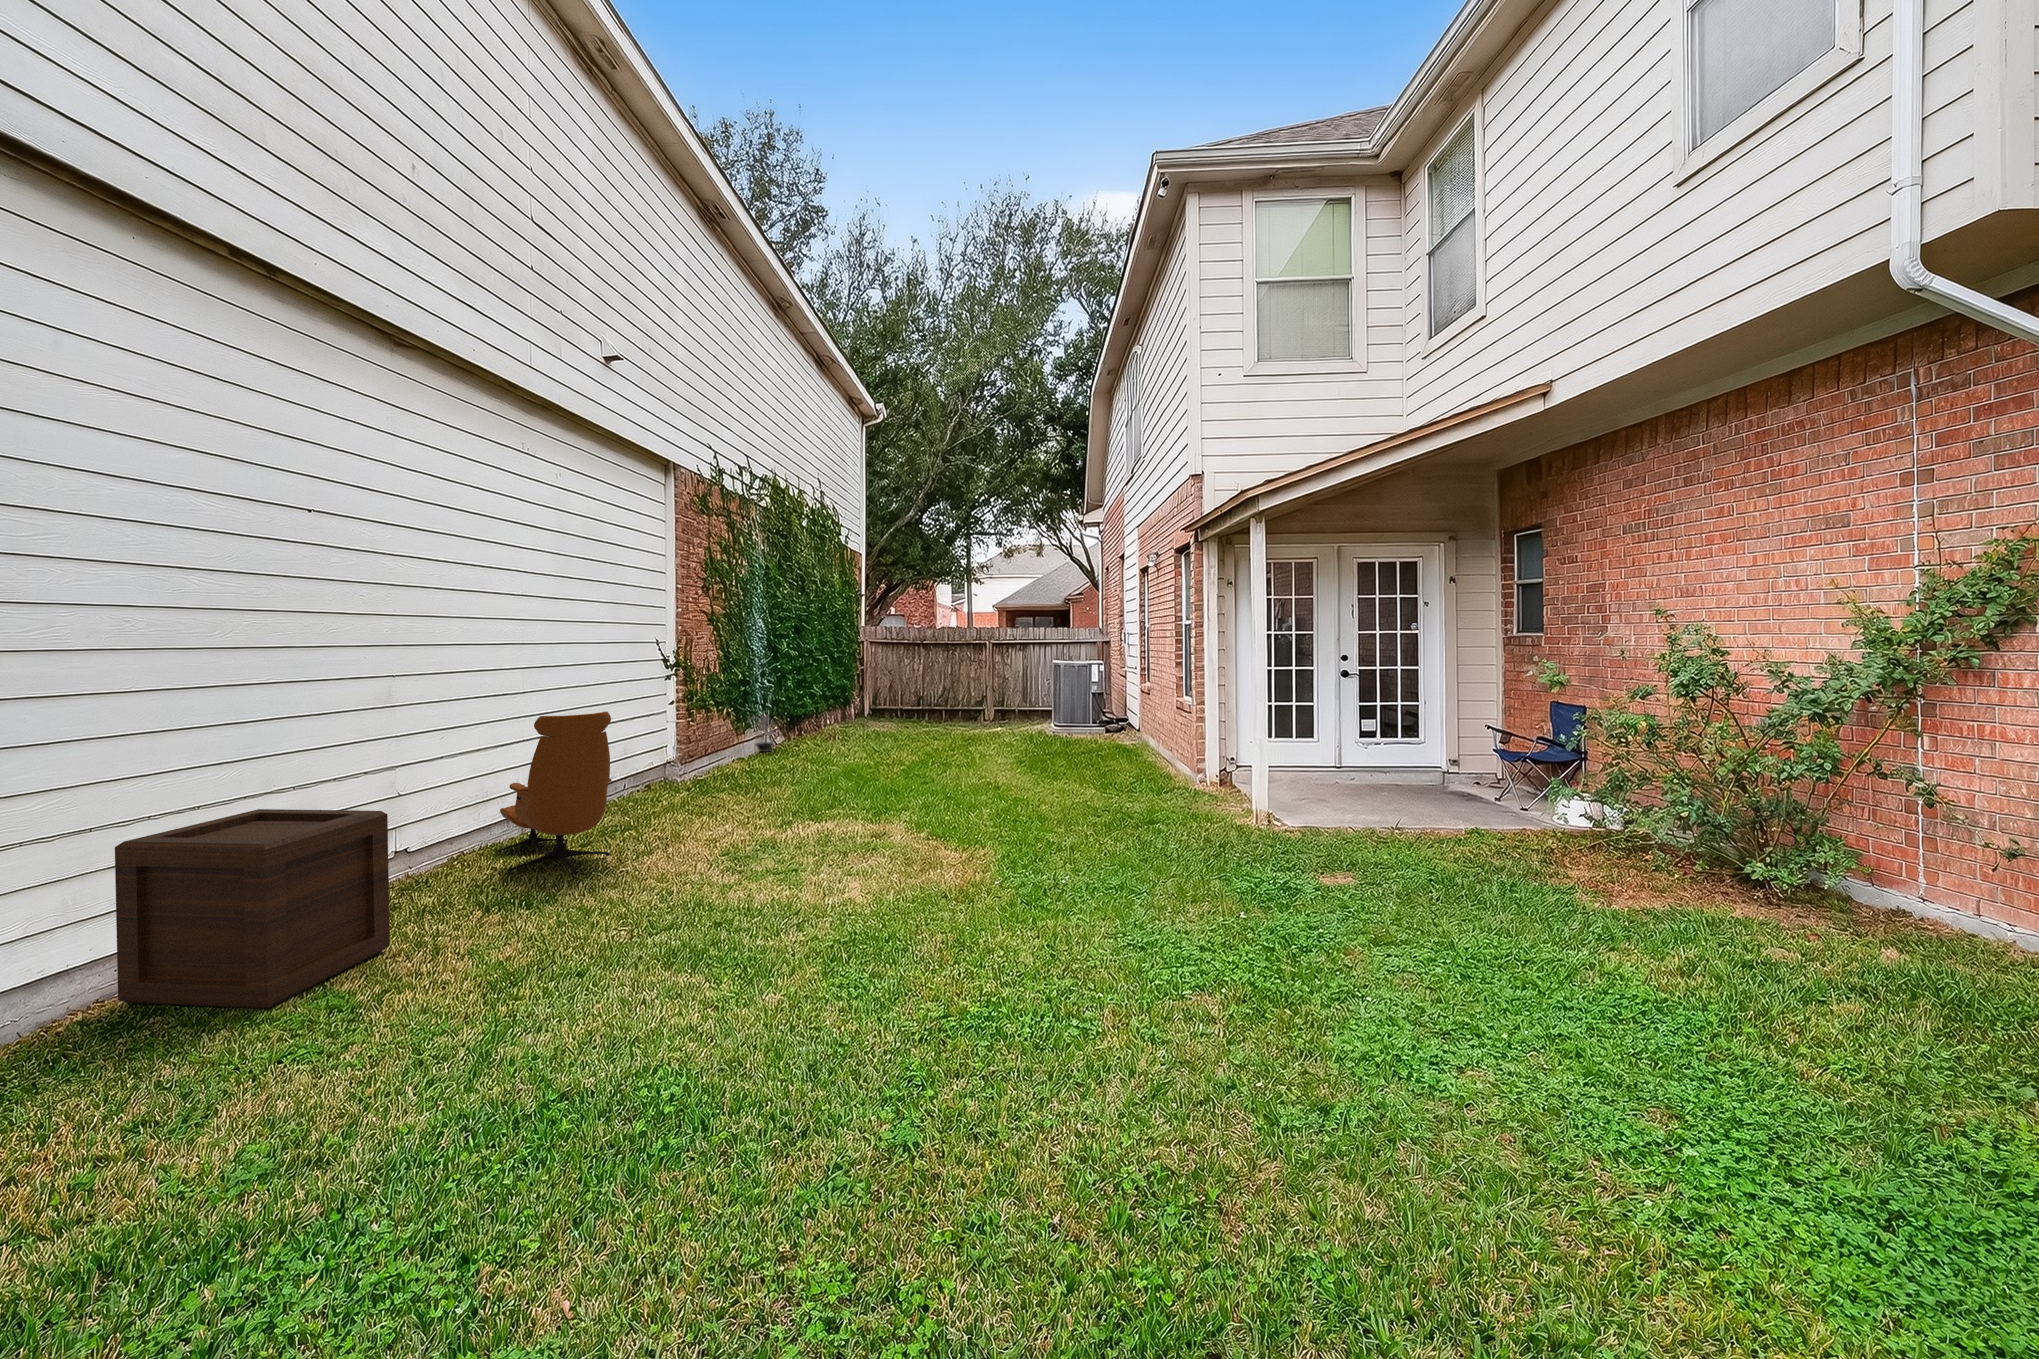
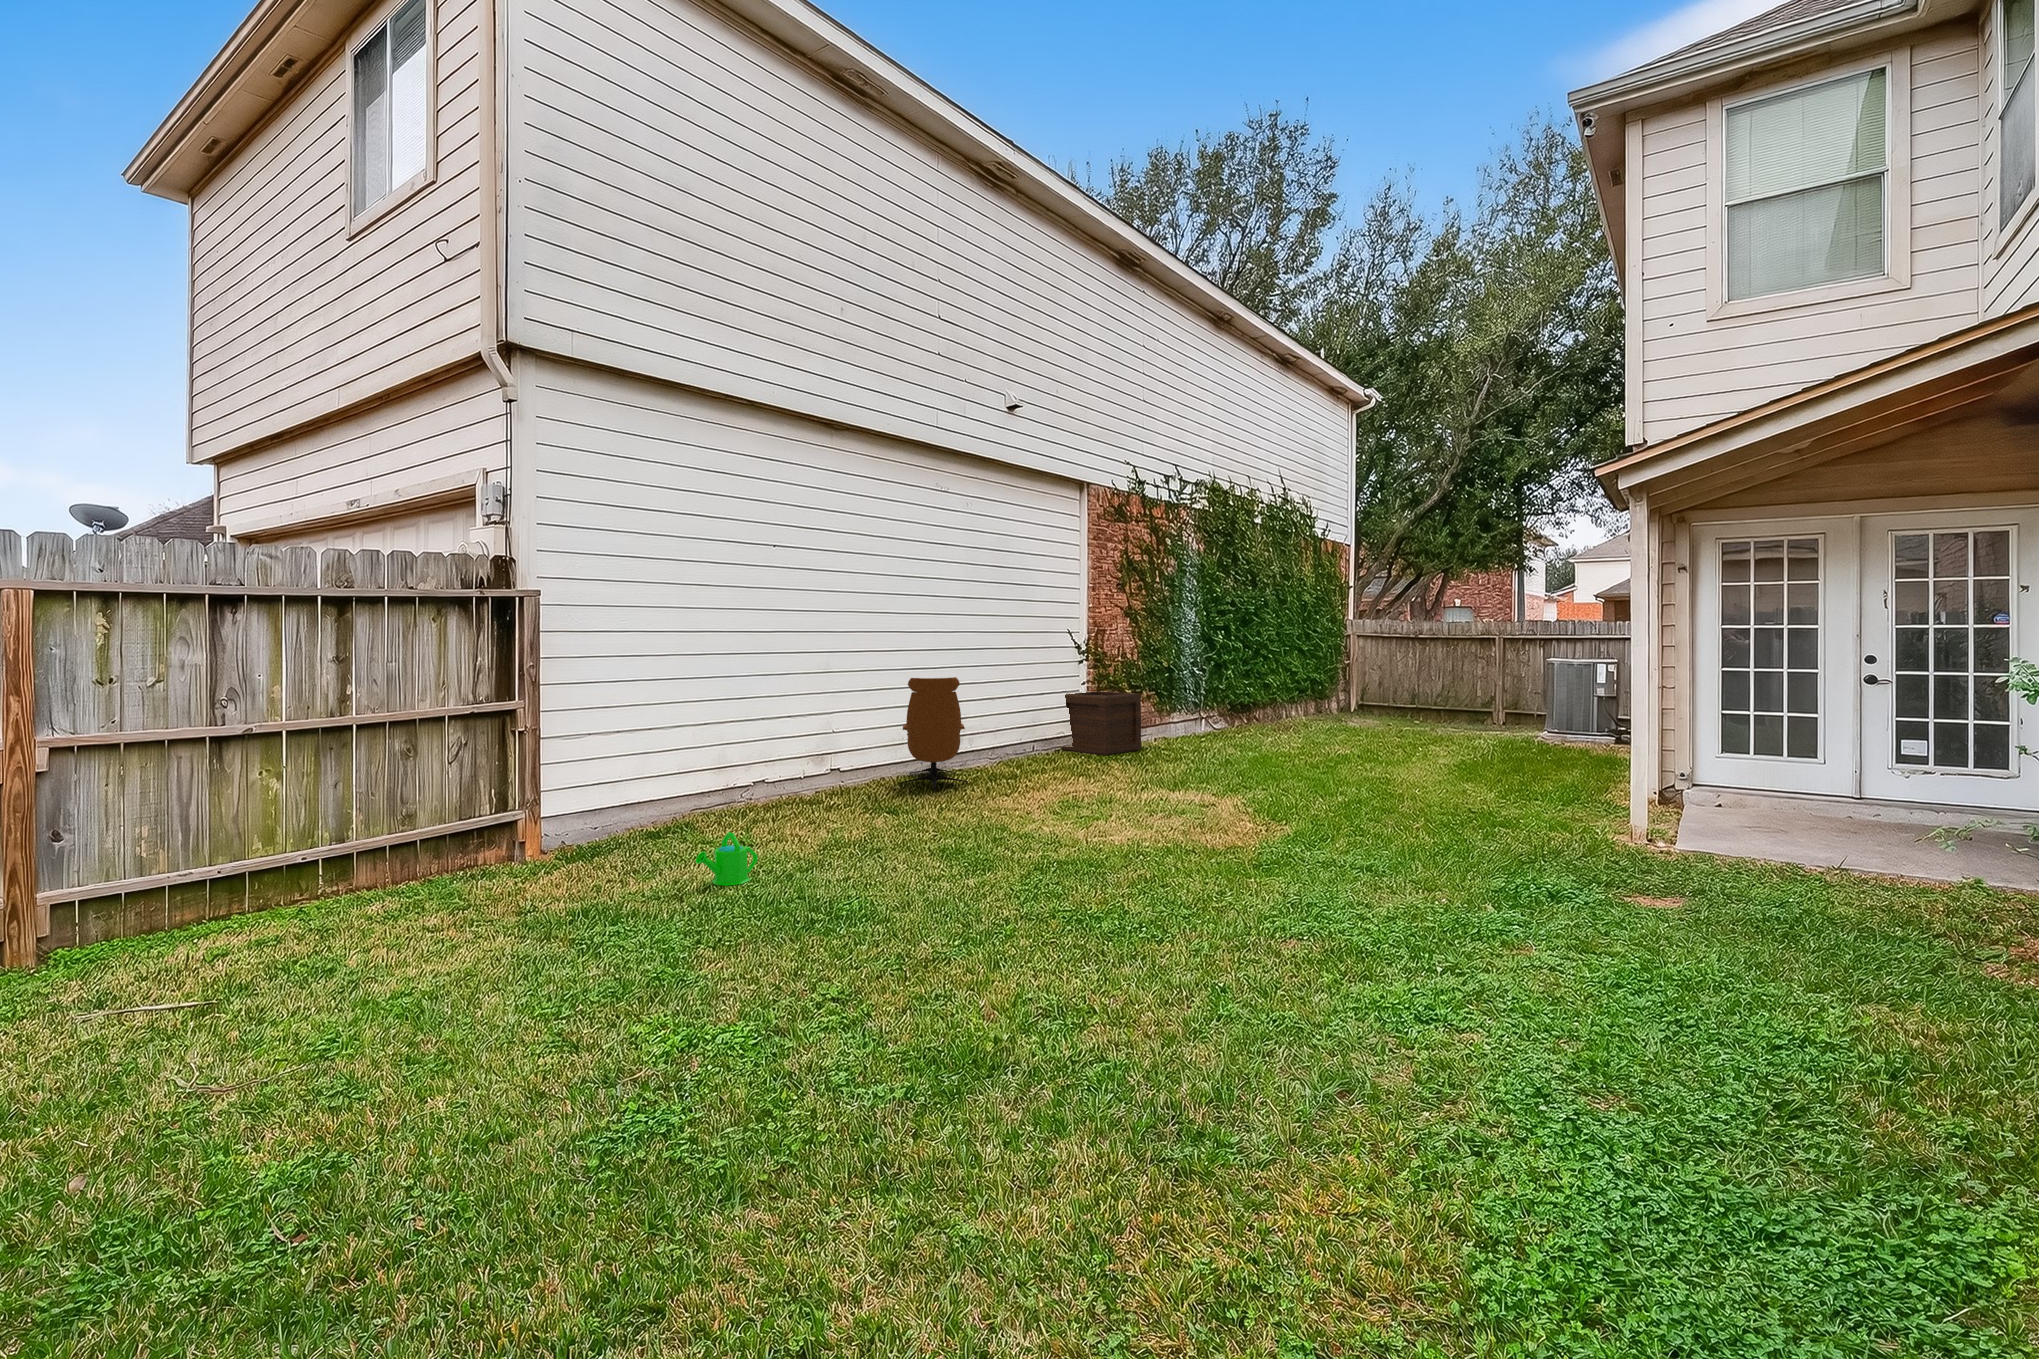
potted plant: present [756,715,774,752] -> none [1169,696,1200,734]
wooden crate: present [115,809,390,1008] -> present [1061,691,1141,755]
watering can: none [380,1063,488,1182] -> present [696,832,758,886]

